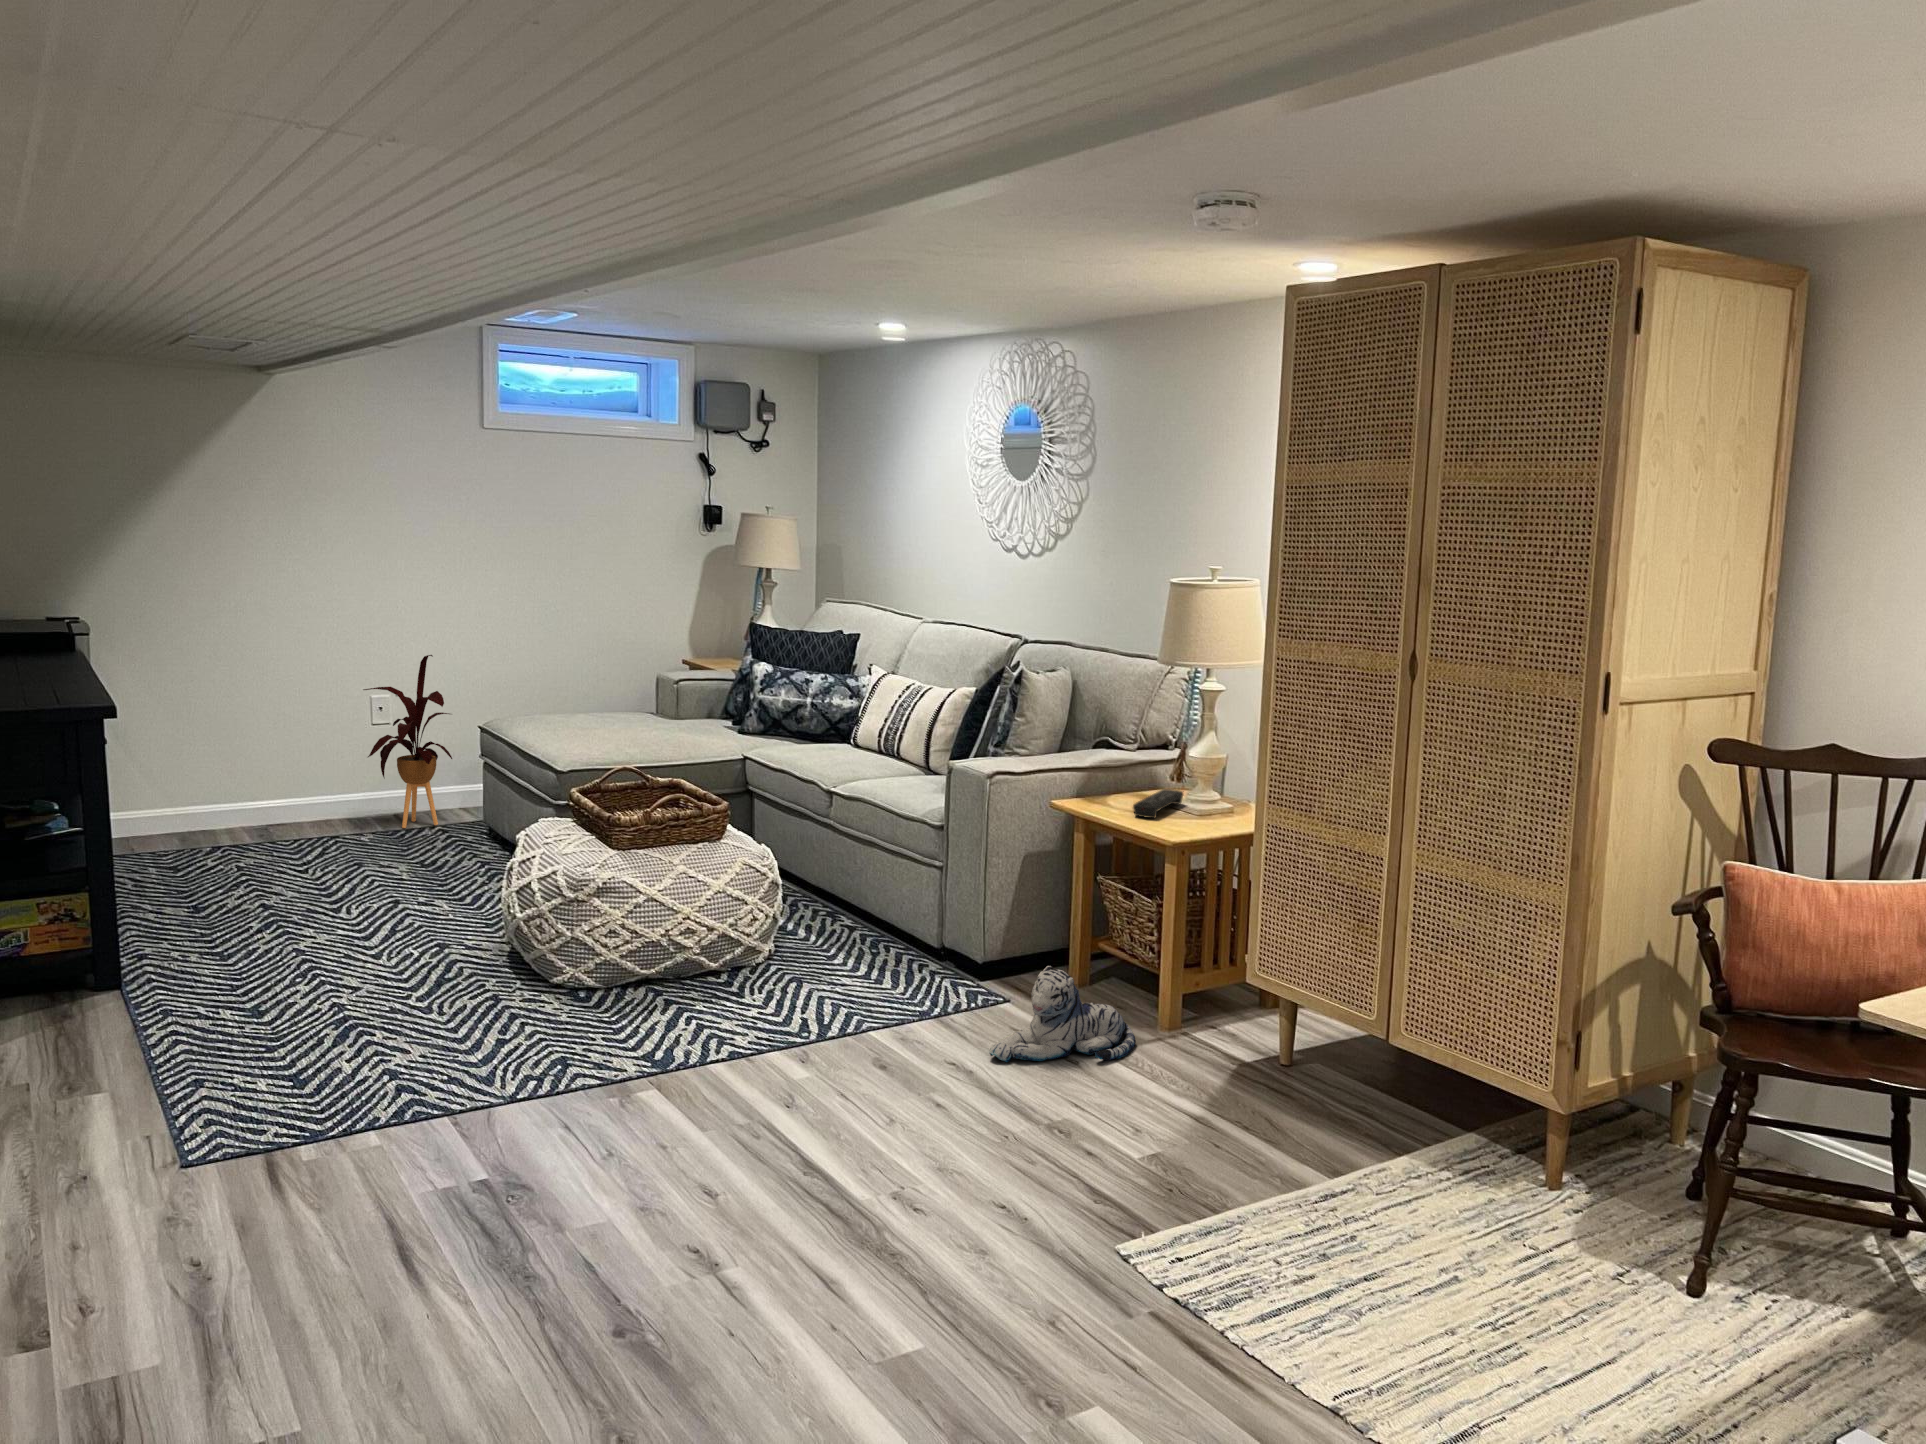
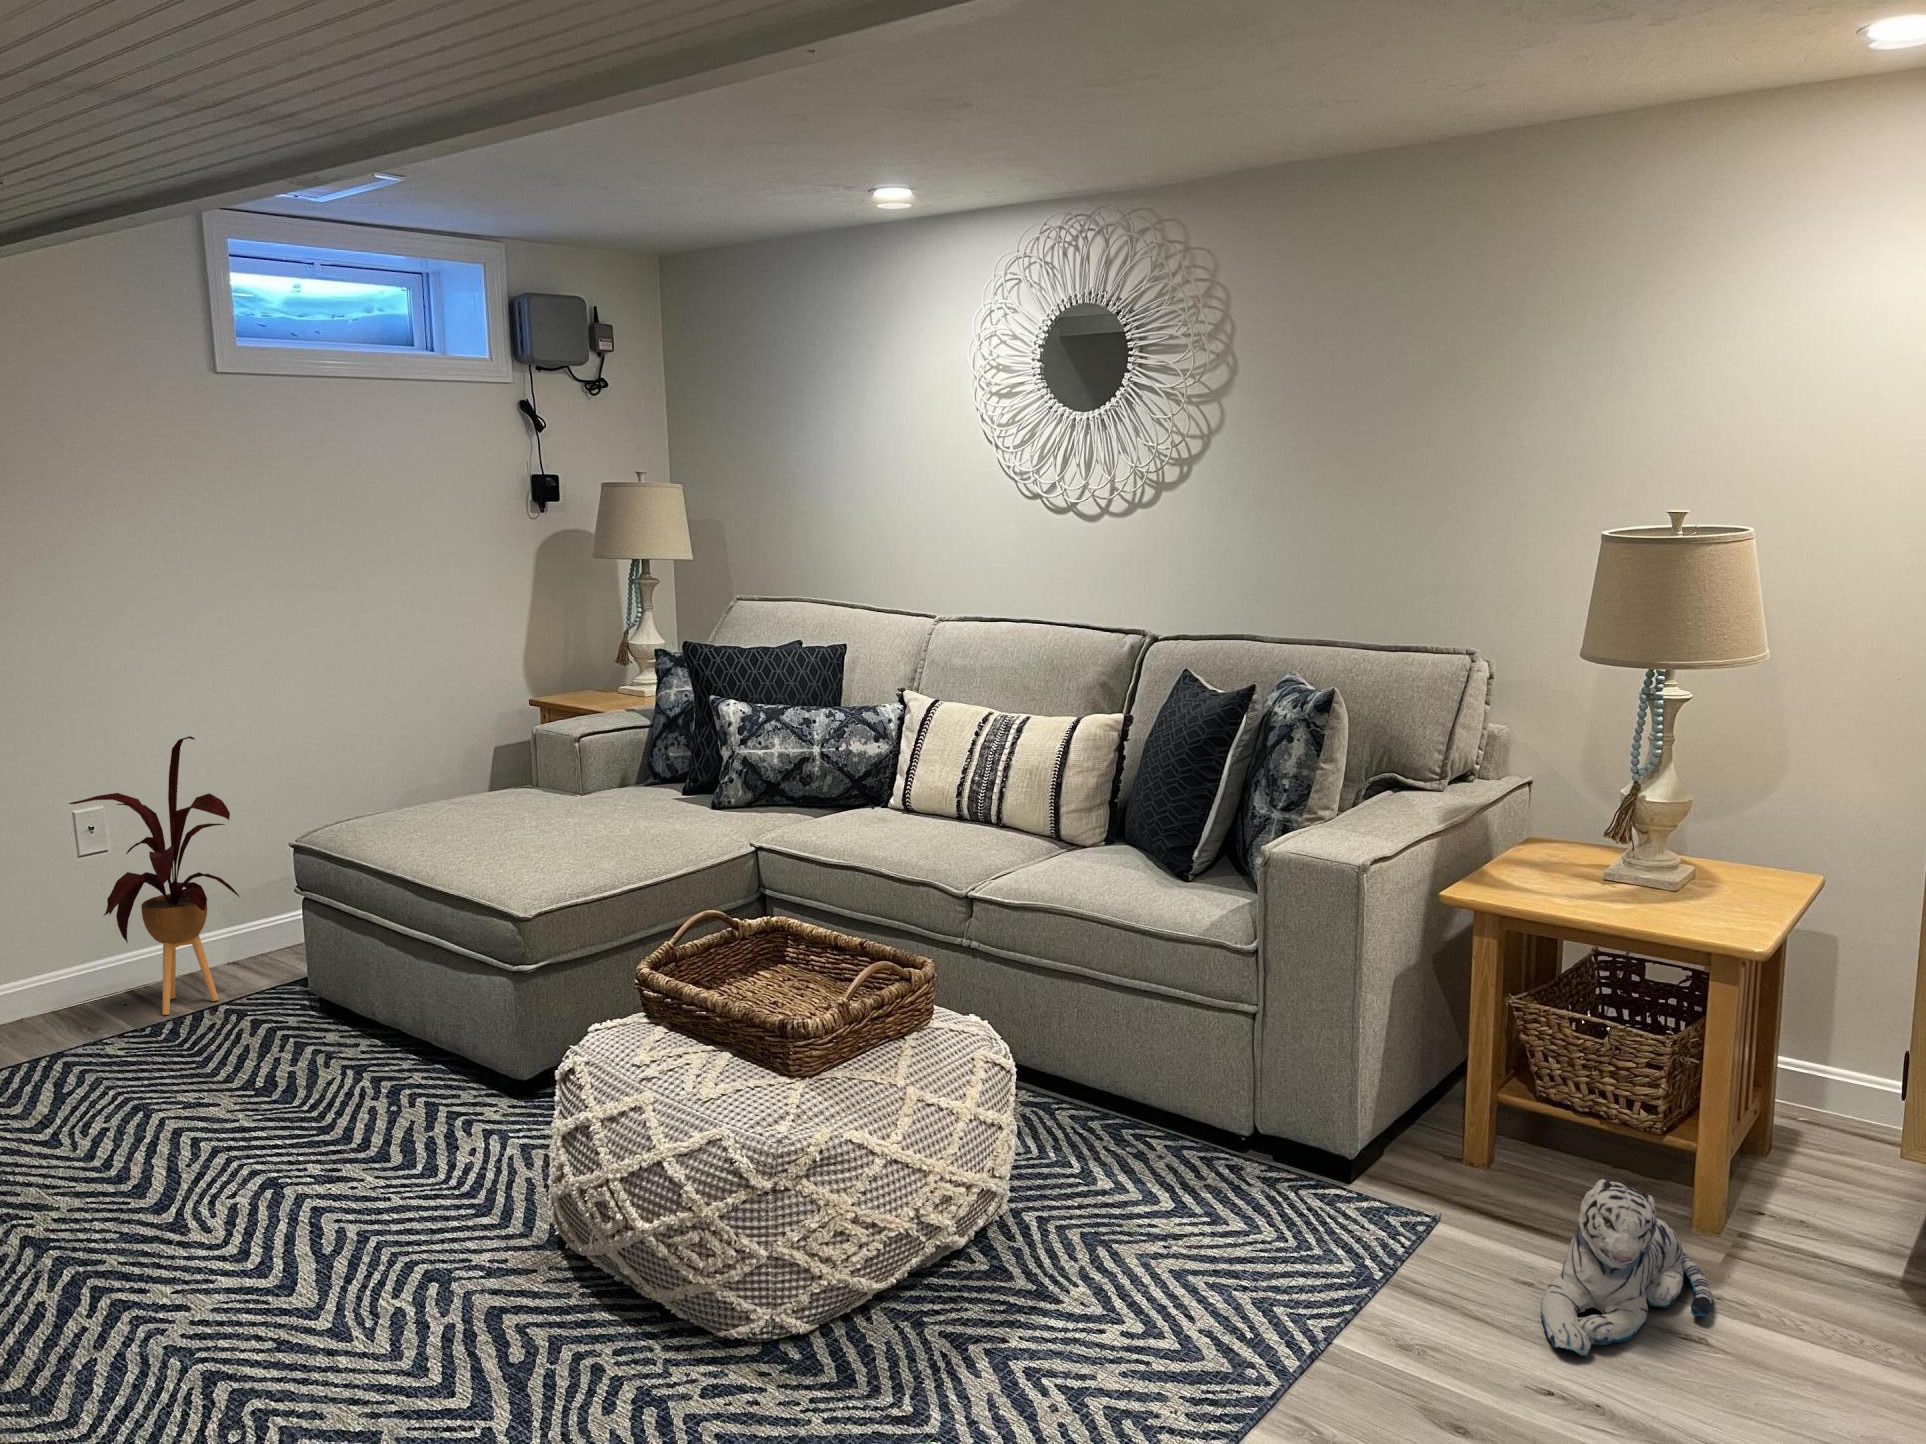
remote control: present [1133,789,1183,818] -> none [1539,848,1609,905]

